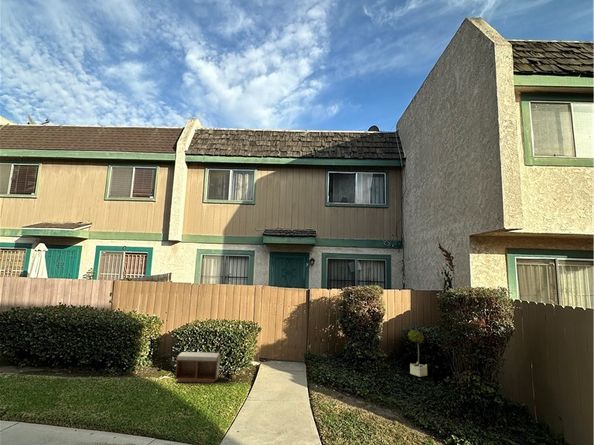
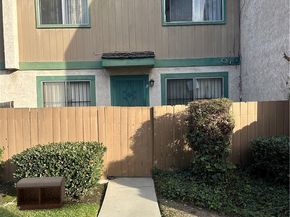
potted tree: present [408,330,427,377] -> none [257,140,277,186]

